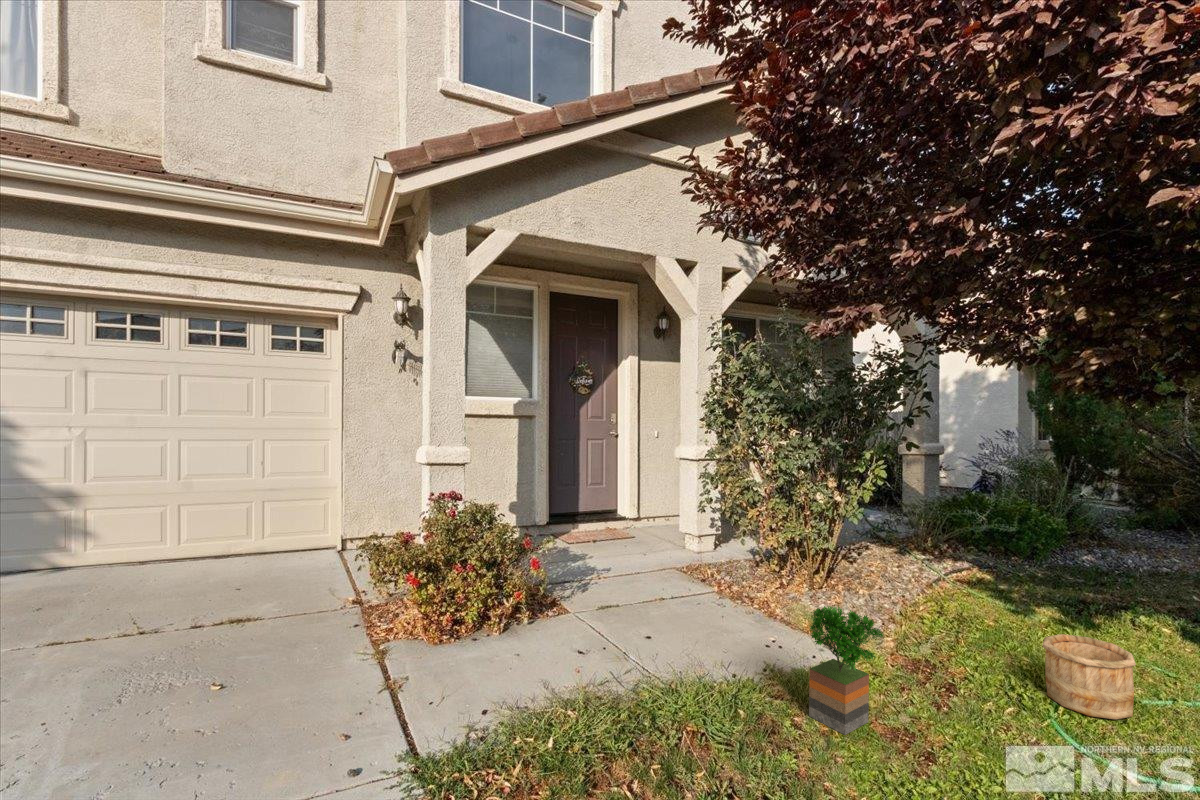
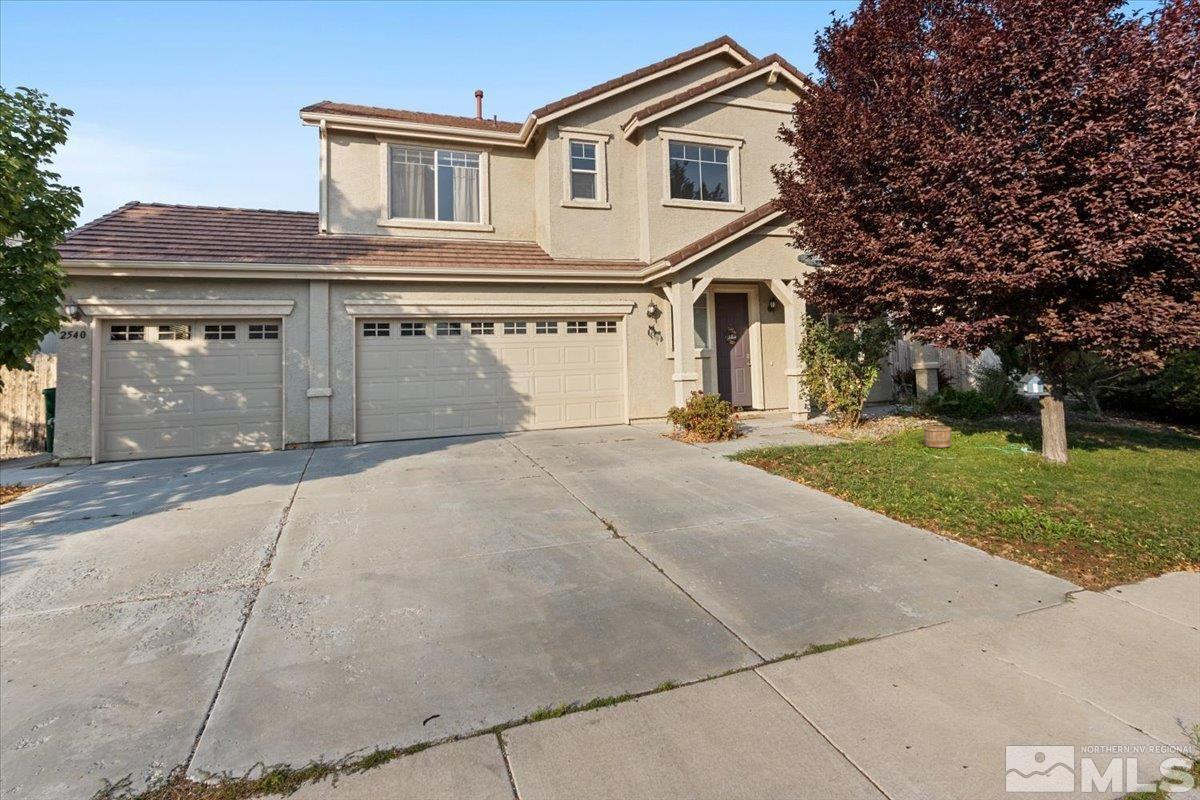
potted tree: present [809,606,884,735] -> none [837,415,862,451]

